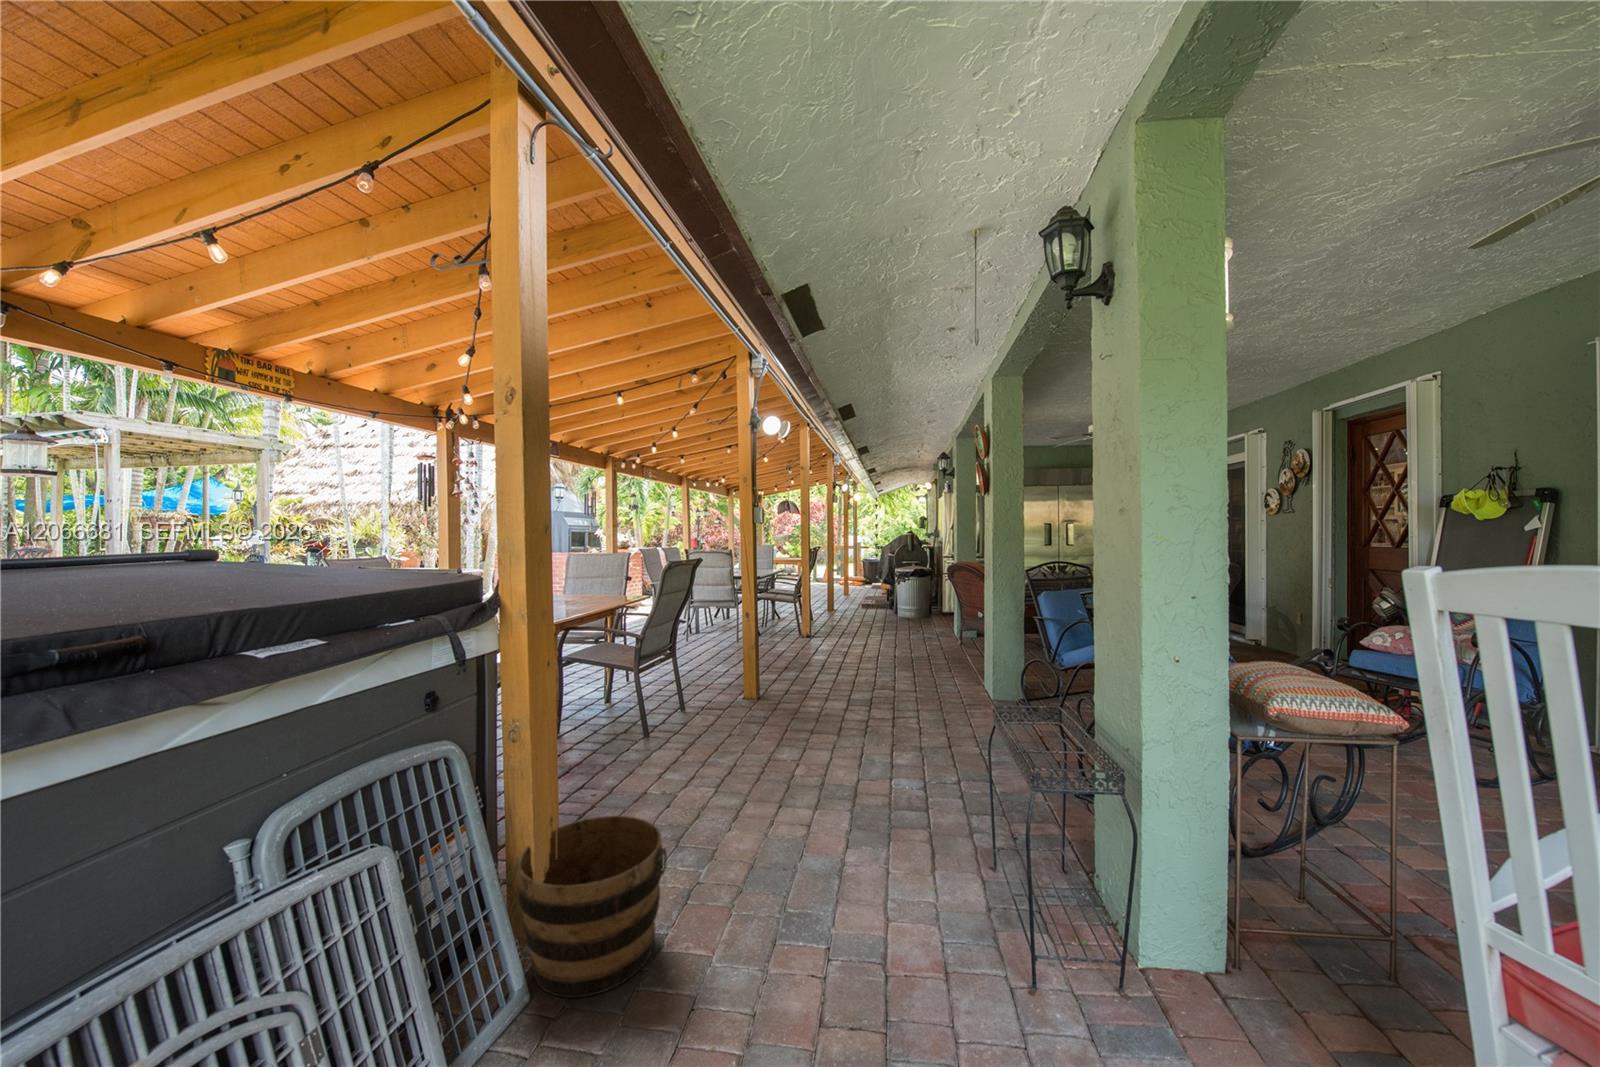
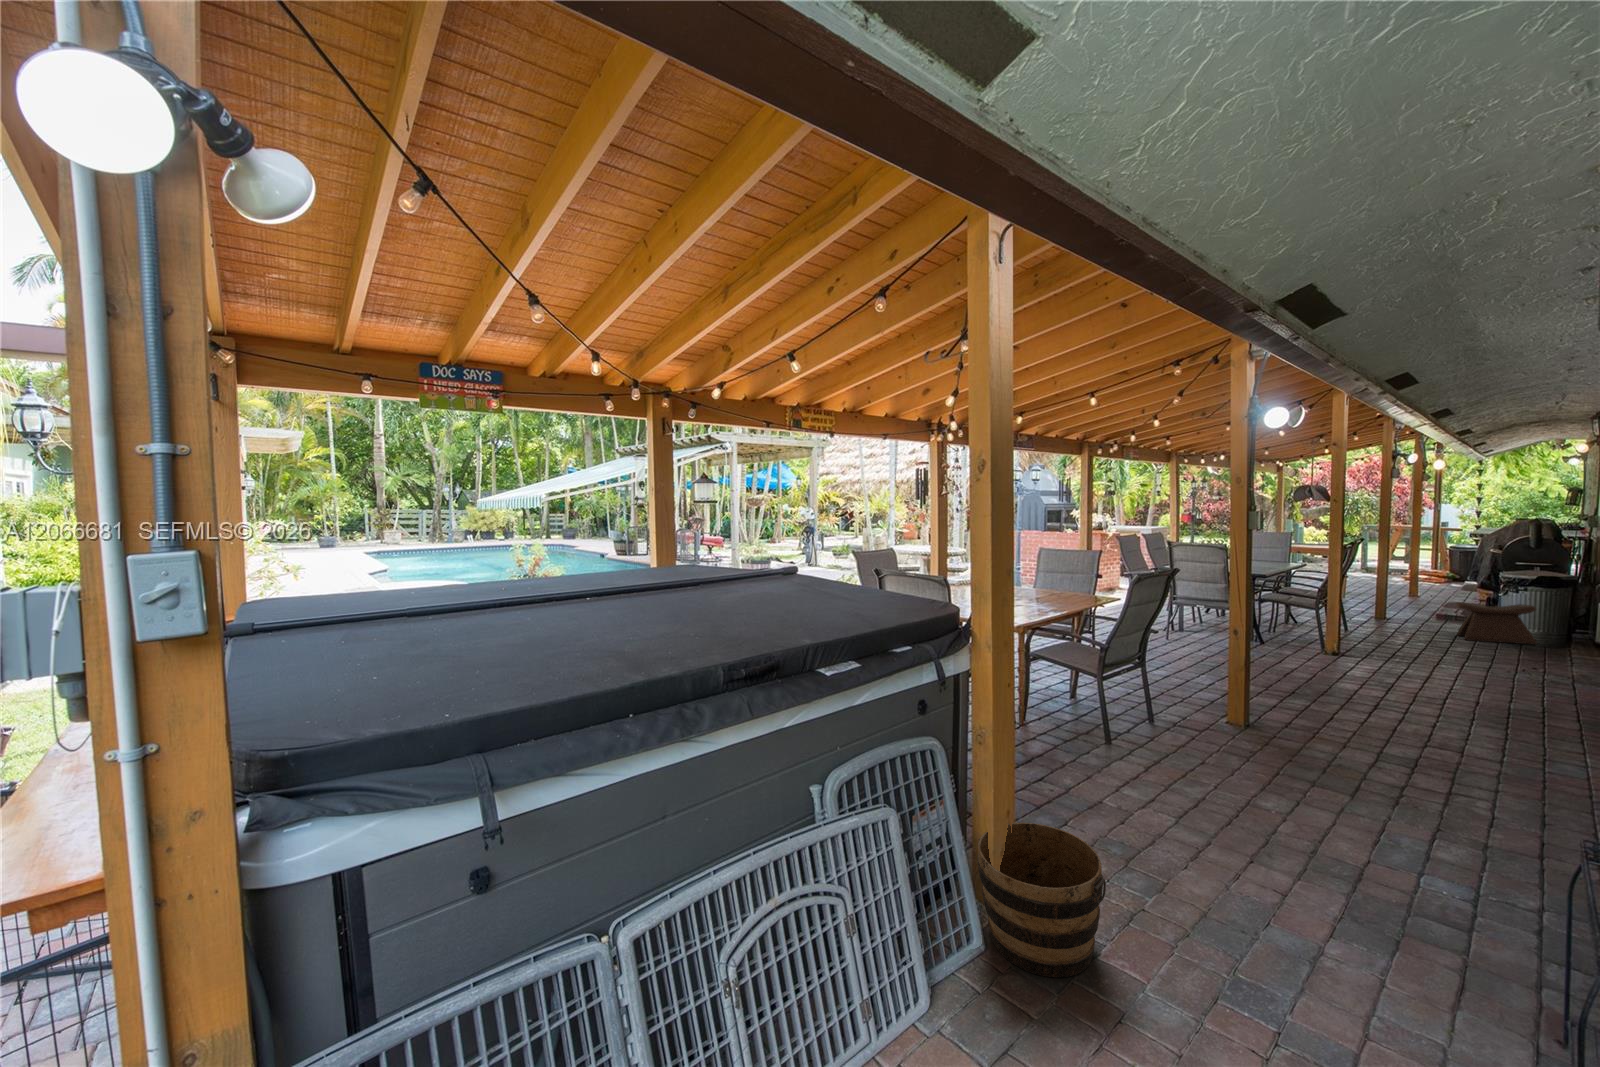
stool: none [862,593,900,620] -> present [1456,602,1537,645]

